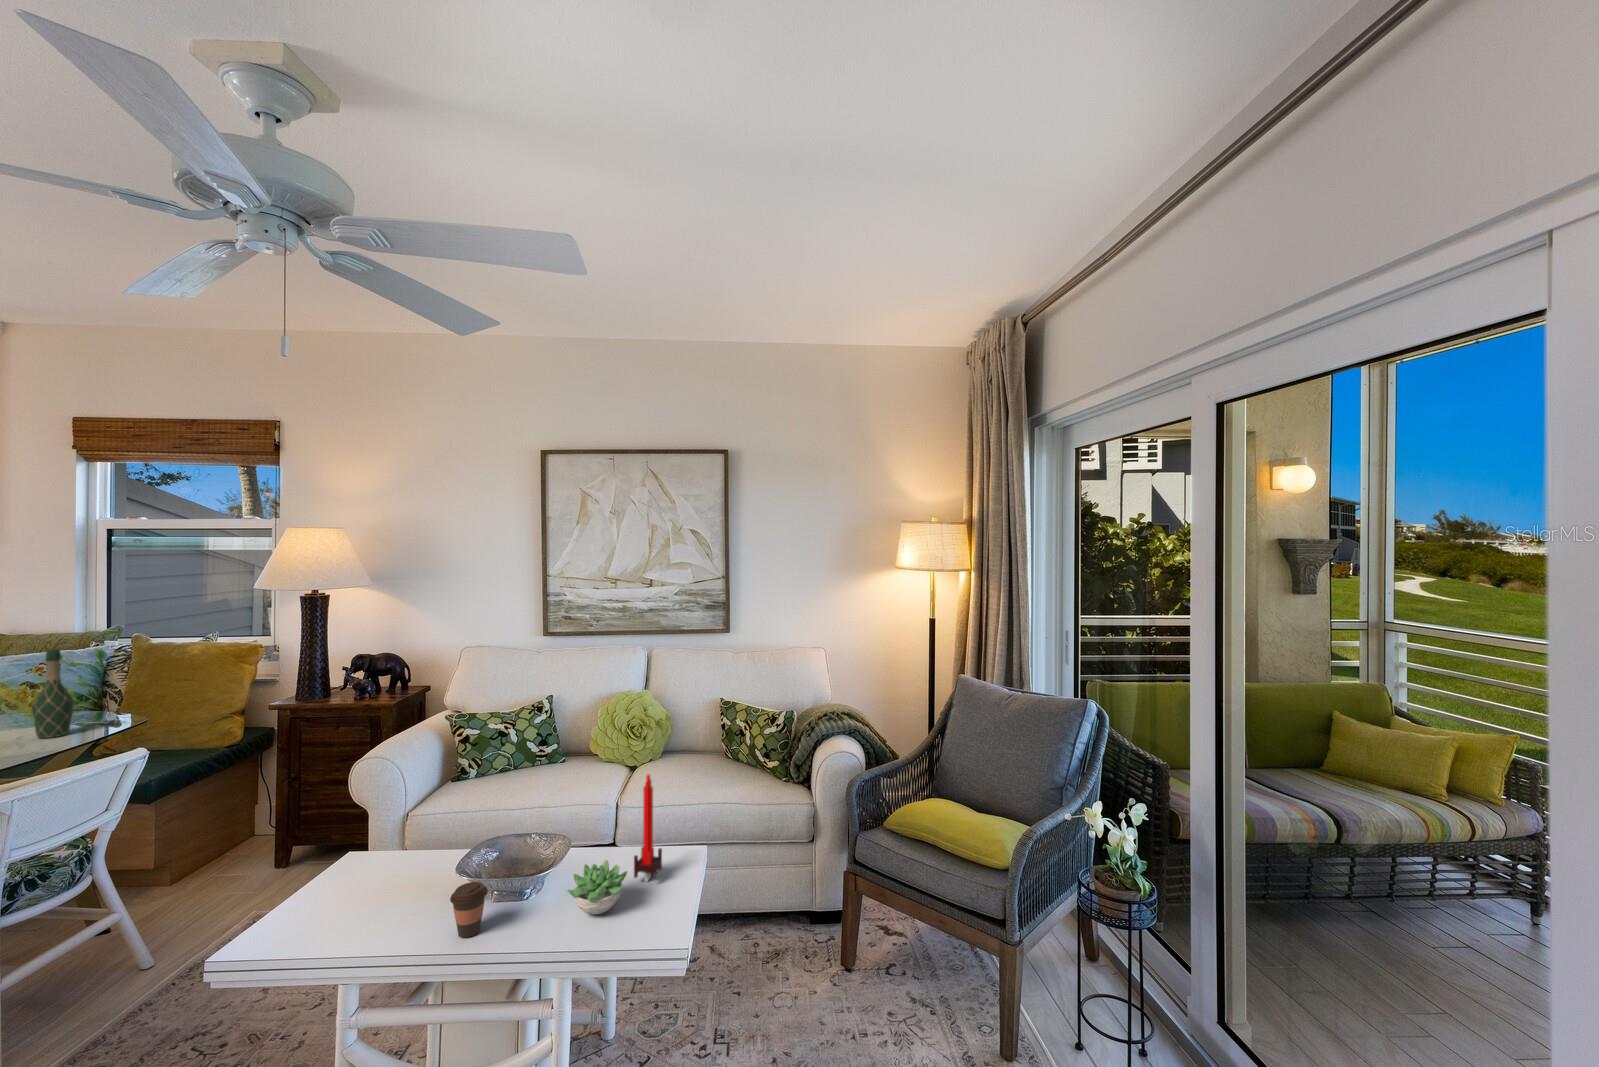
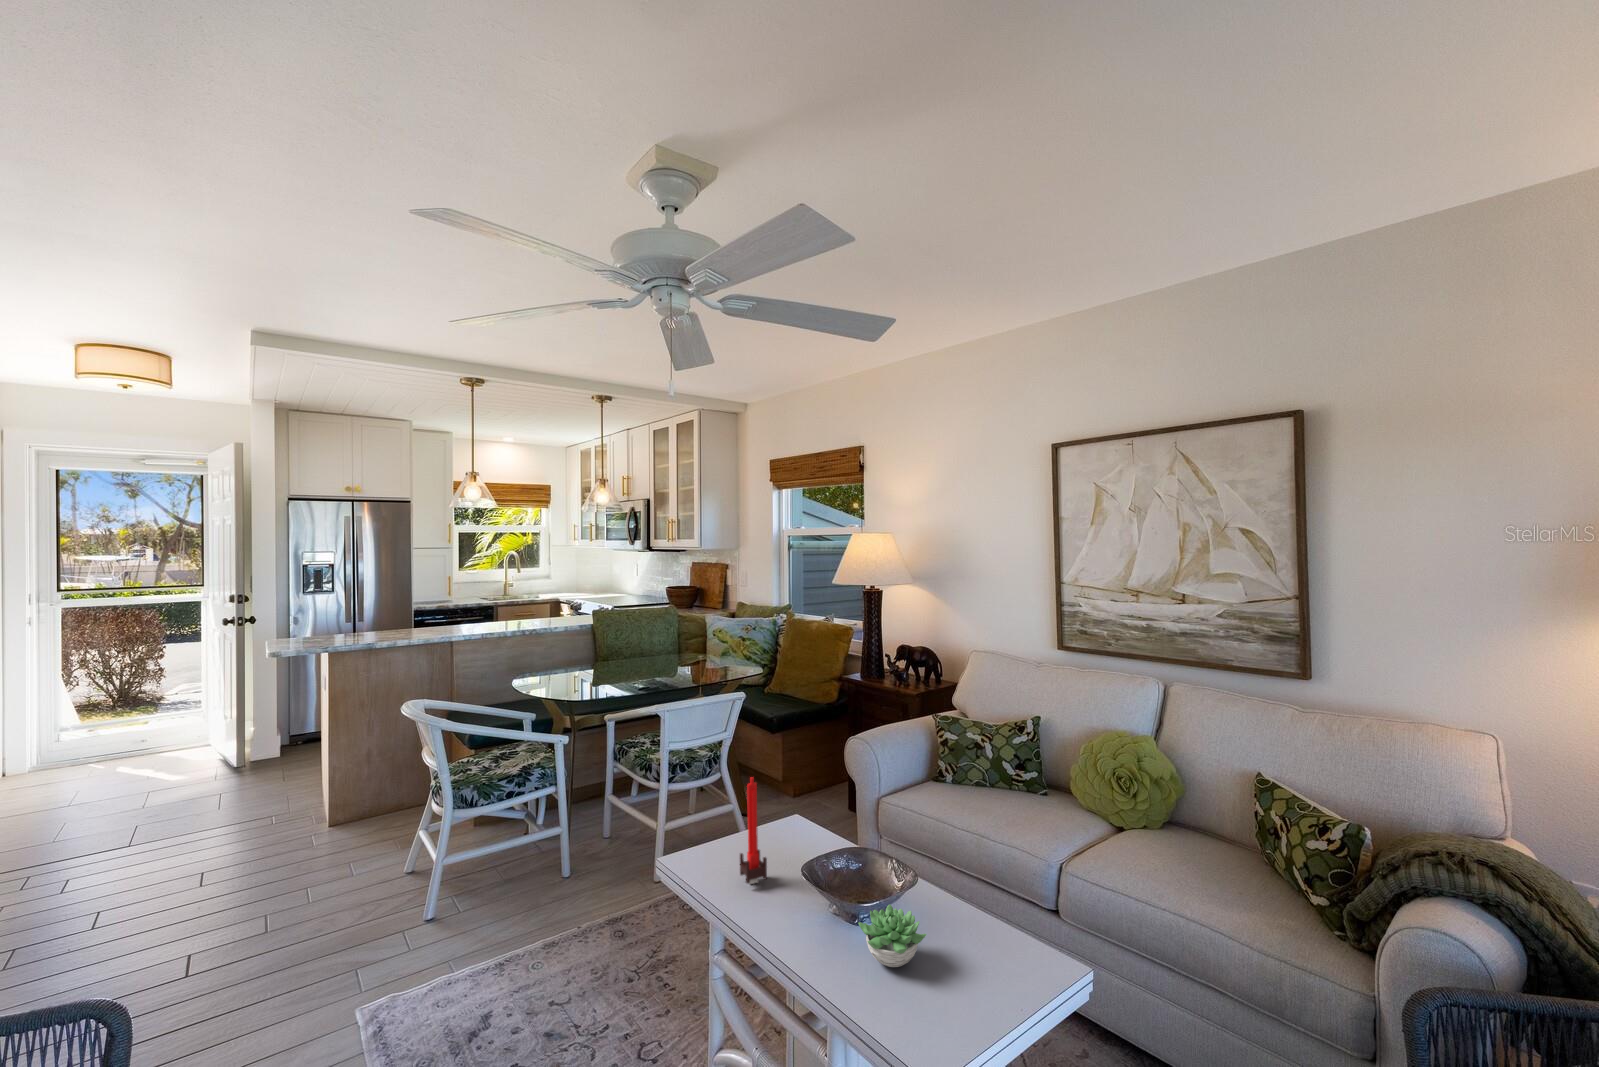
wine bottle: present [32,649,74,738] -> none [710,617,728,675]
candle: present [634,775,662,881] -> present [740,777,767,884]
coffee cup: present [450,882,488,938] -> none [771,871,803,923]

